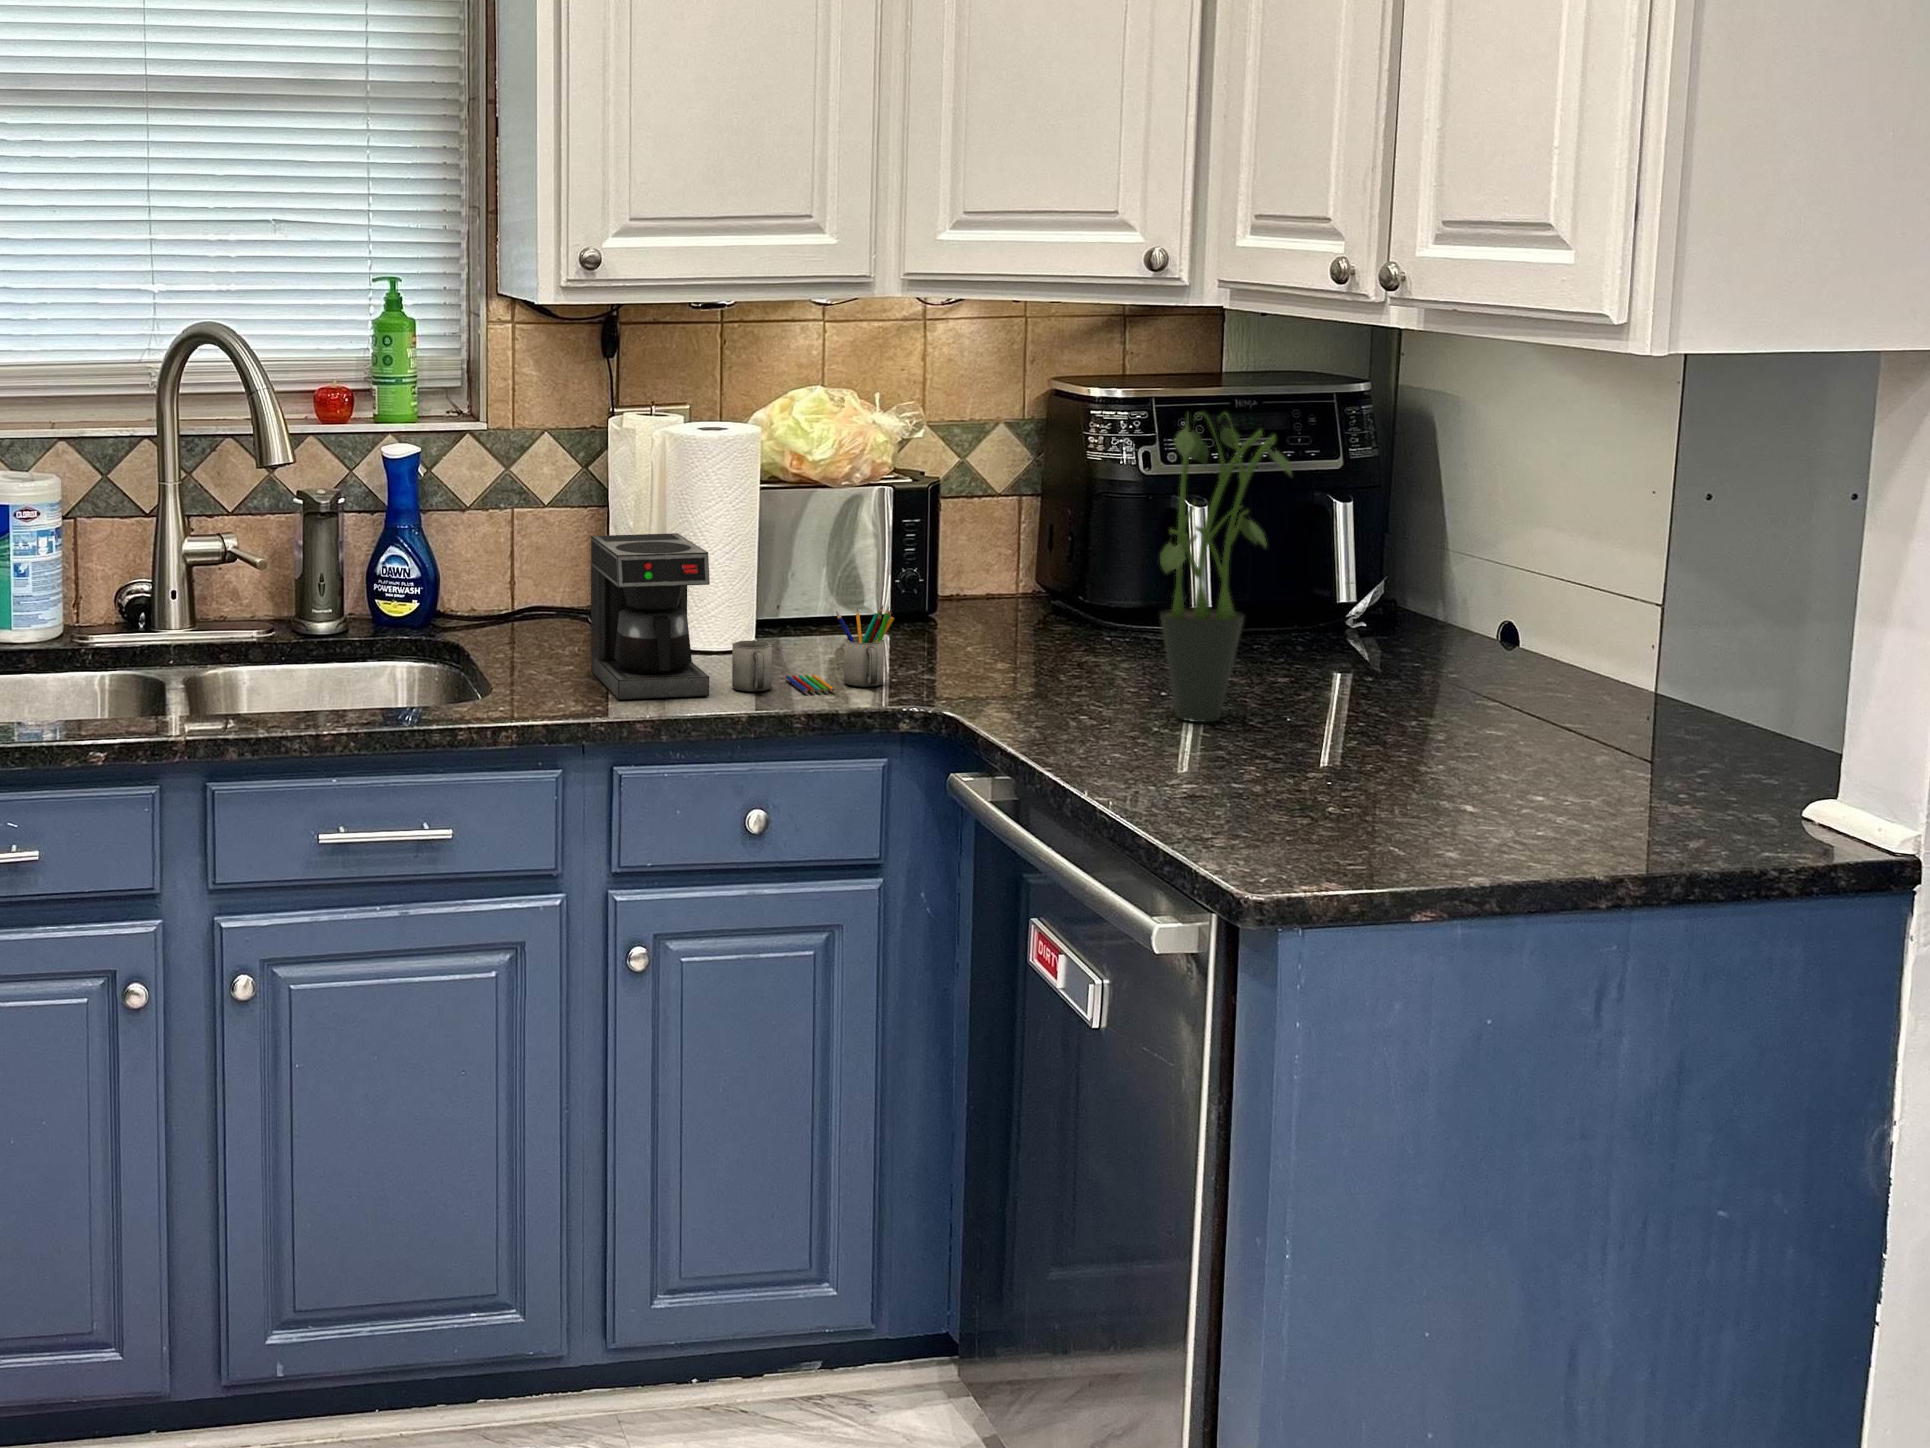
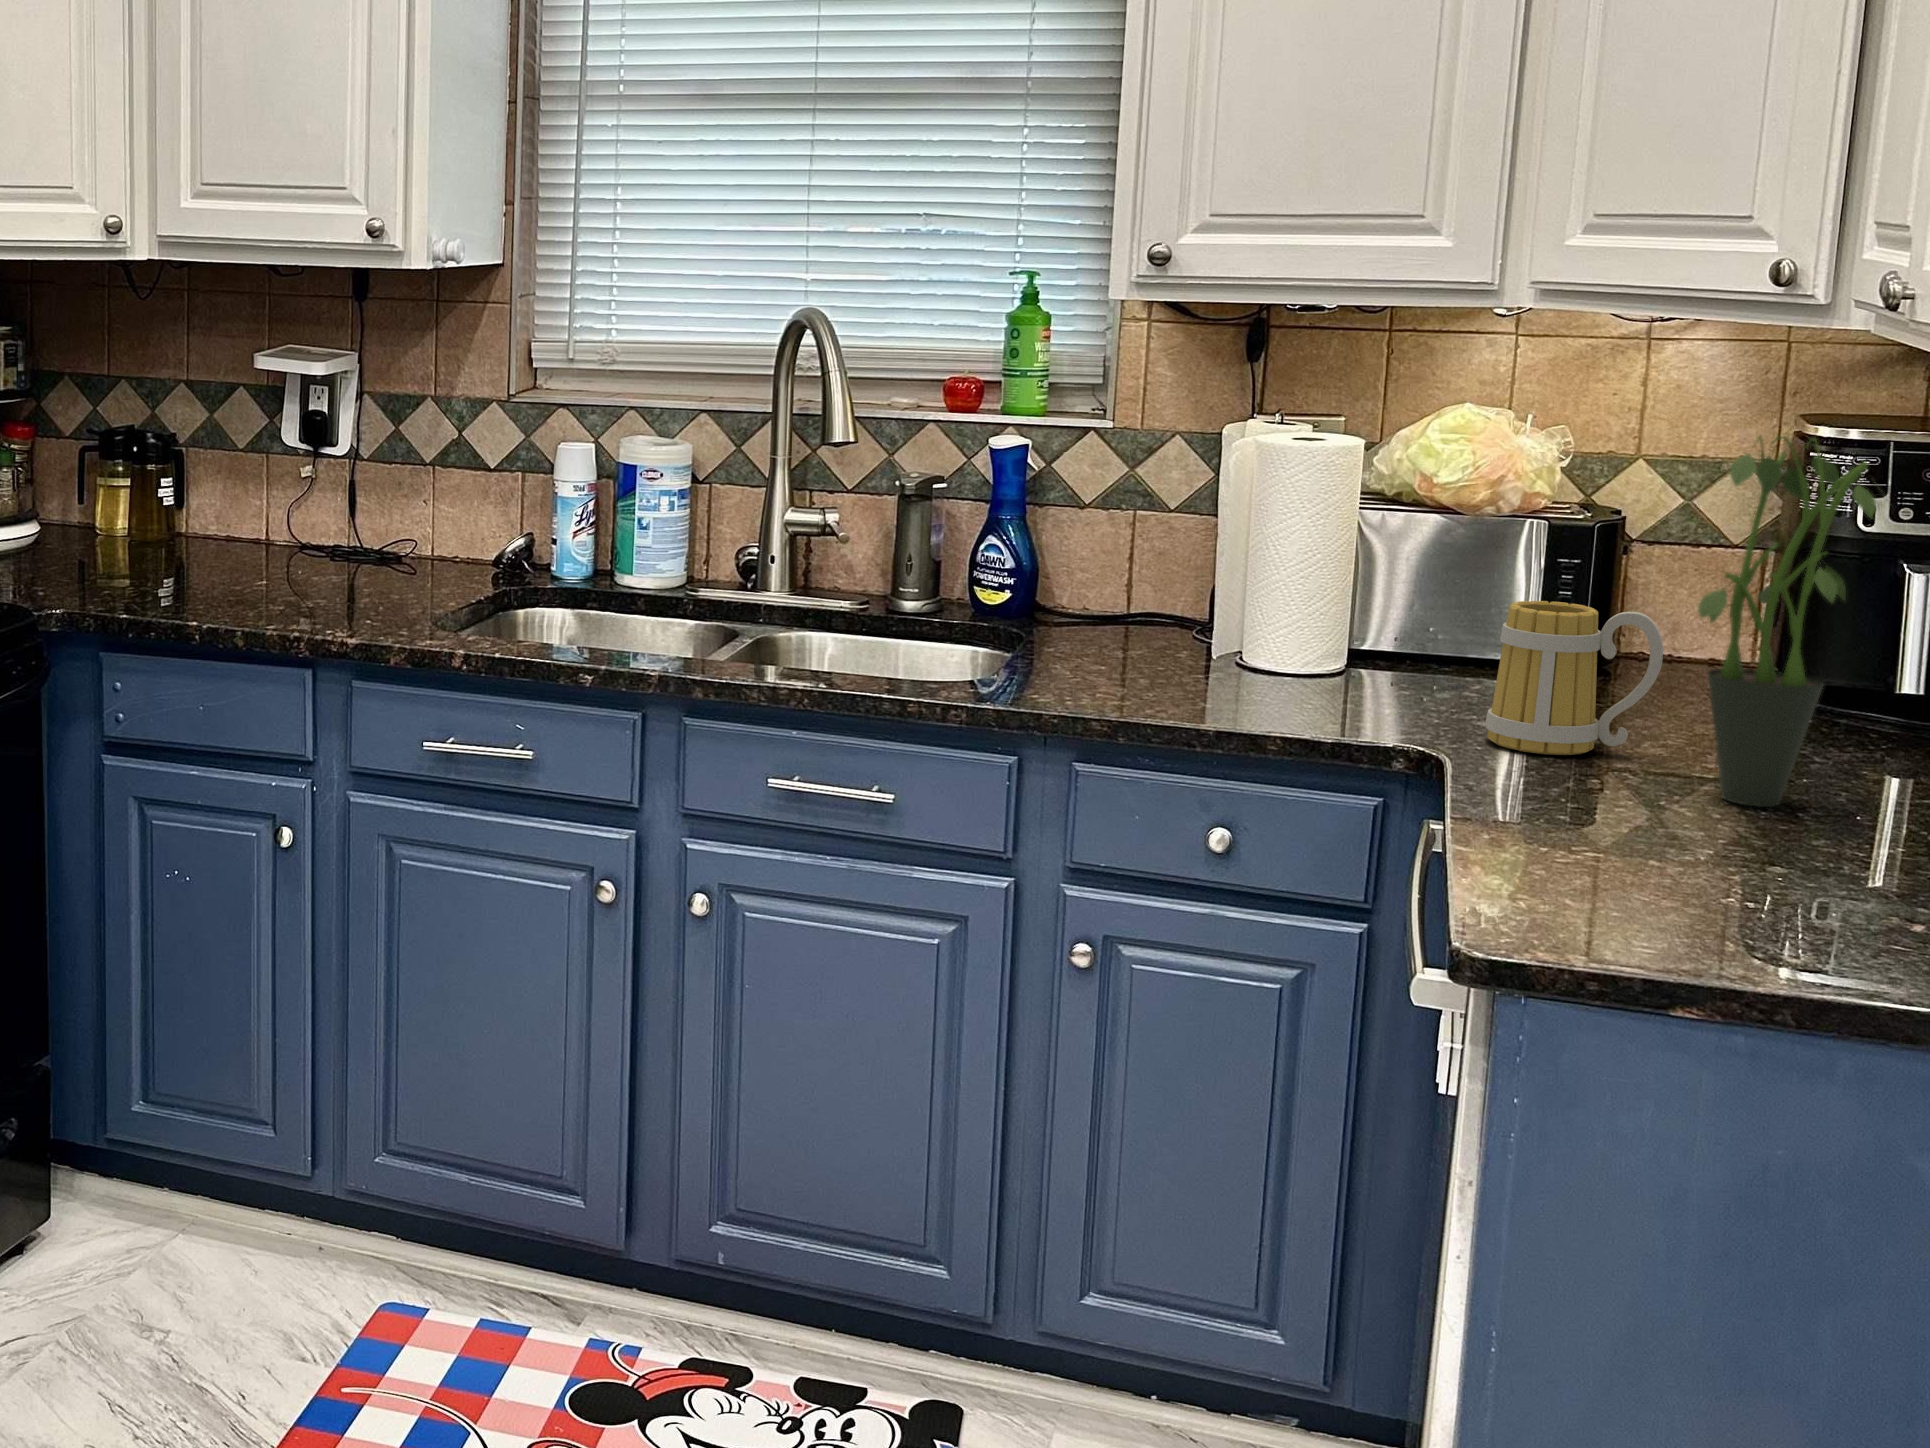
coffee maker: present [591,533,894,700] -> none [1093,532,1432,720]
mug: none [958,565,1091,701] -> present [1485,601,1663,755]

